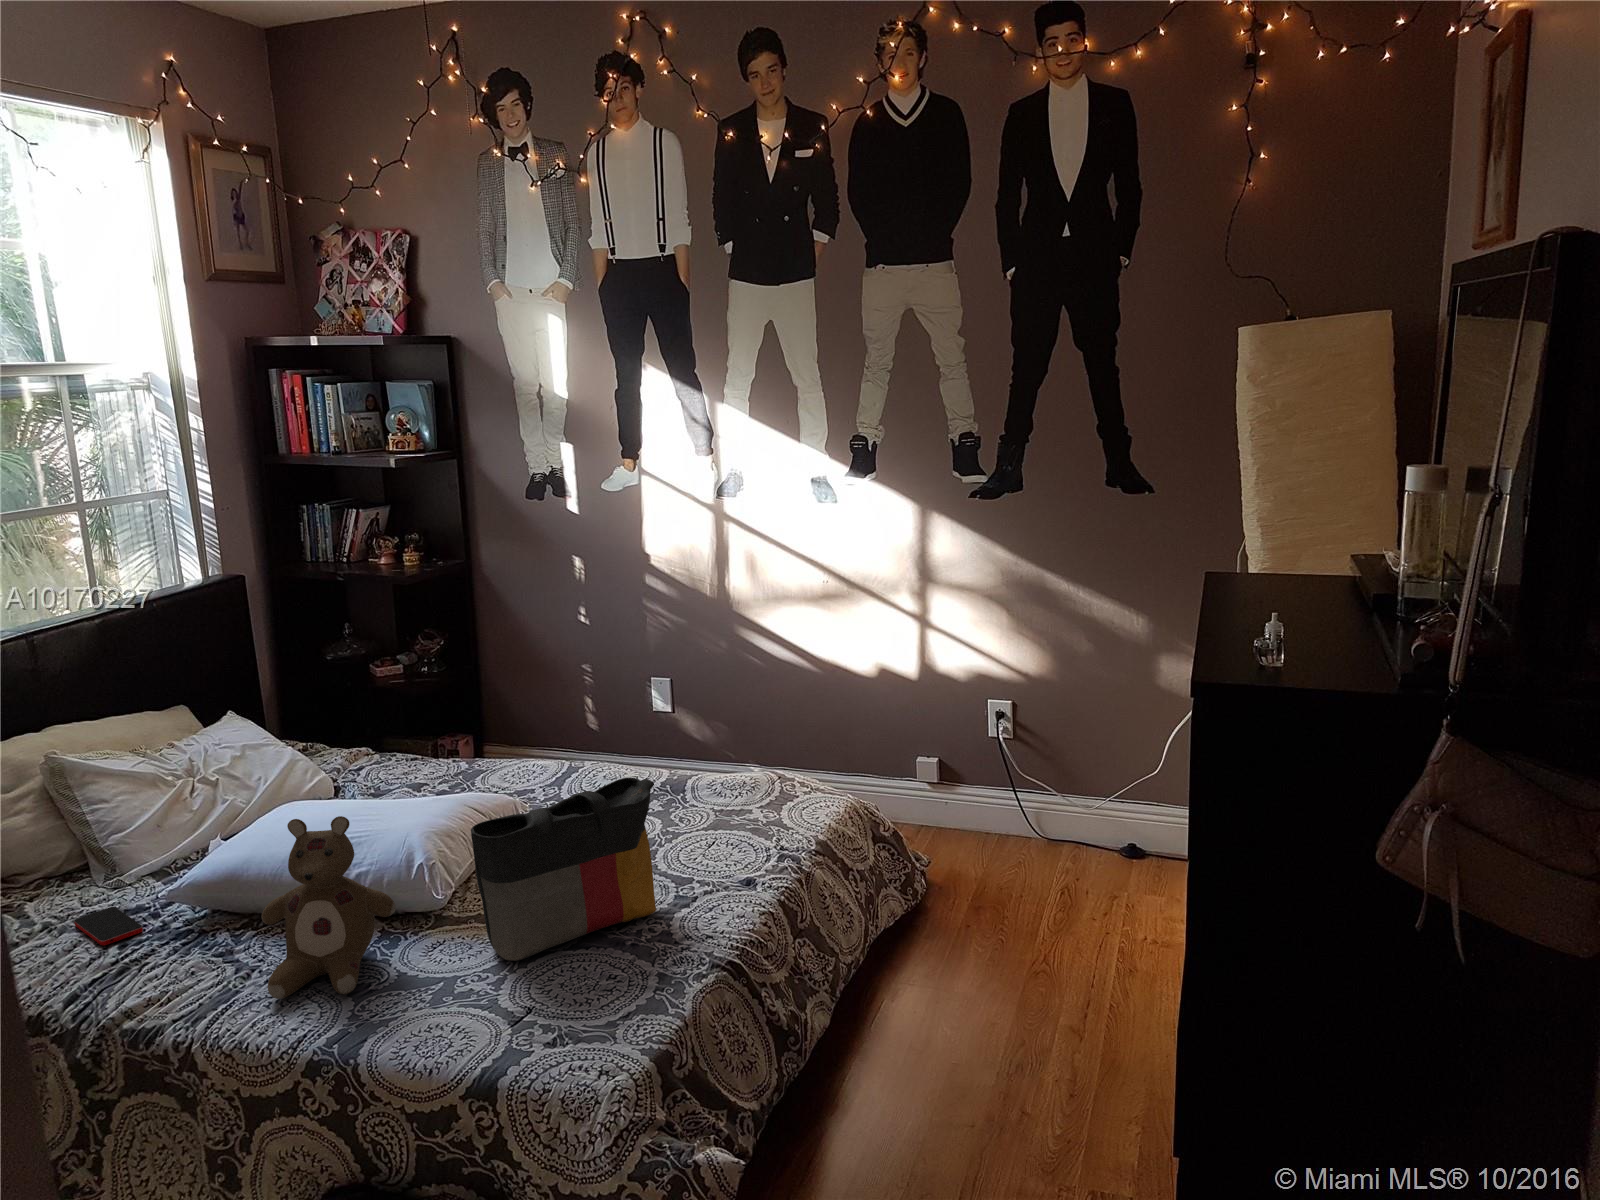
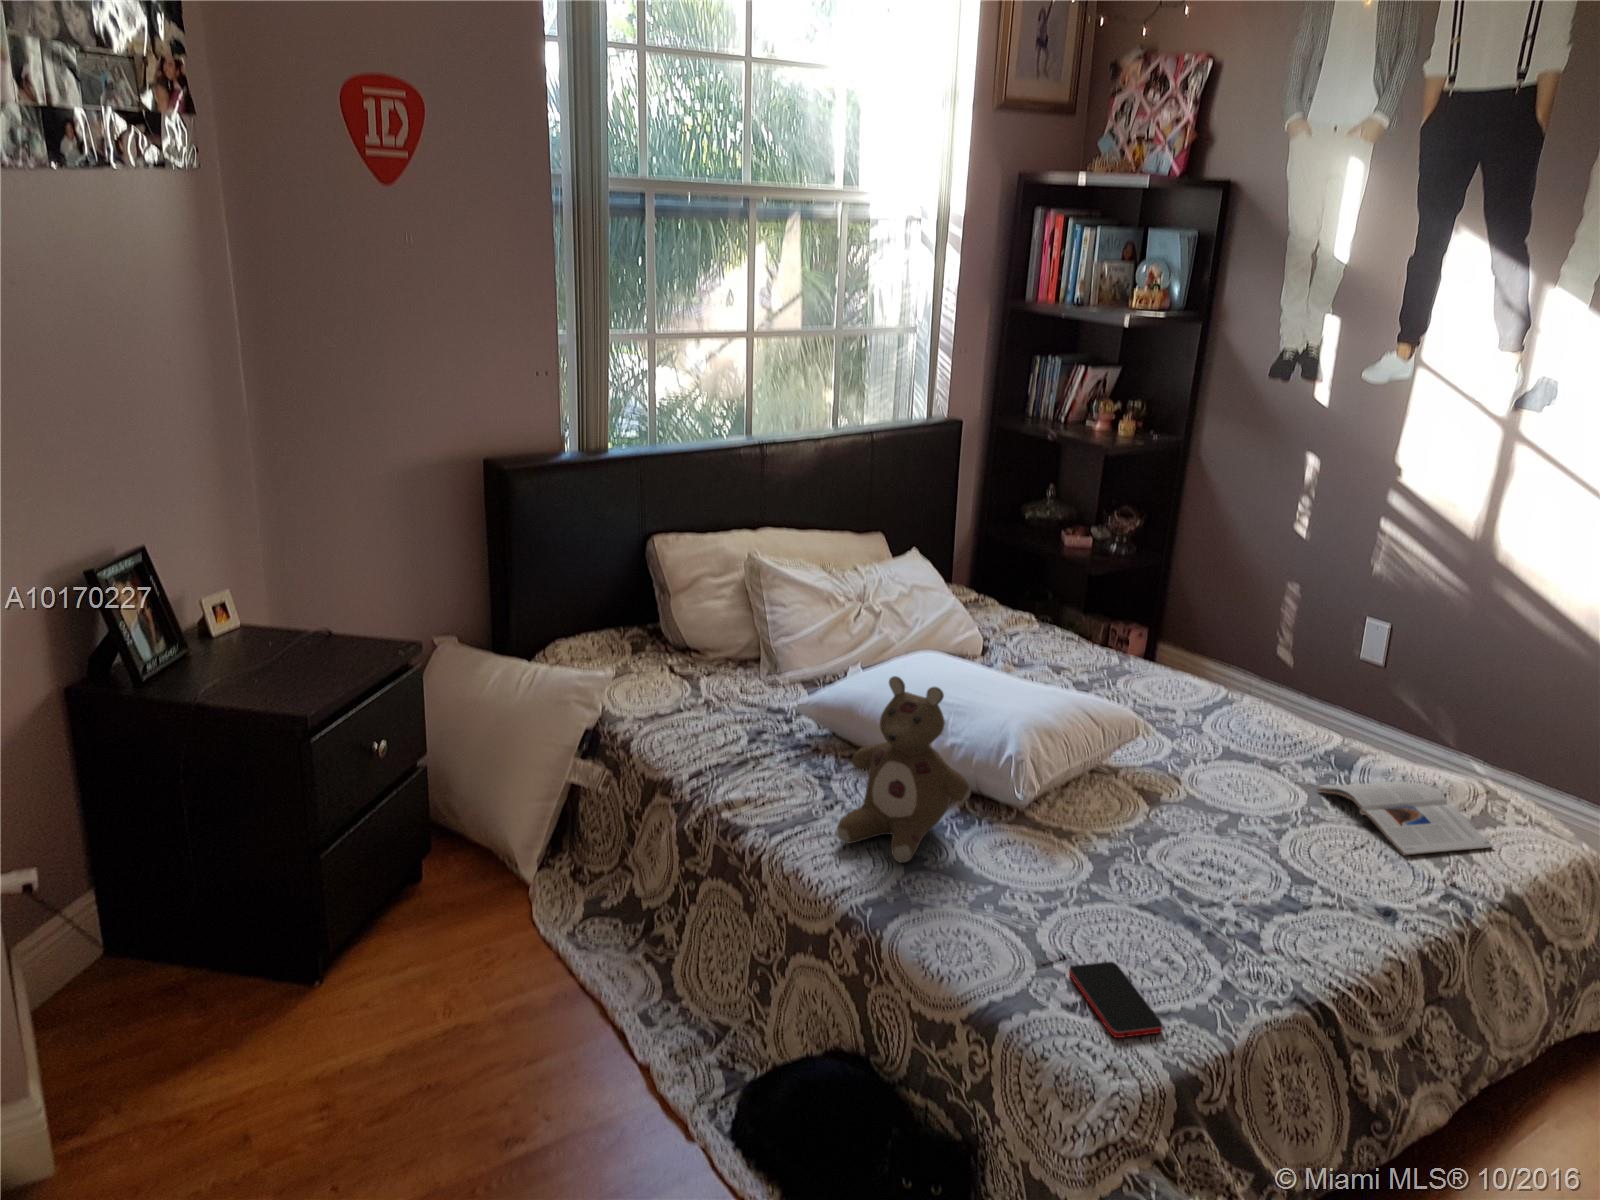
tote bag: present [471,777,656,961] -> none [1052,738,1287,905]
magazine: none [666,785,796,840] -> present [1318,781,1493,855]
smartphone: present [74,907,143,945] -> present [1069,962,1163,1038]

